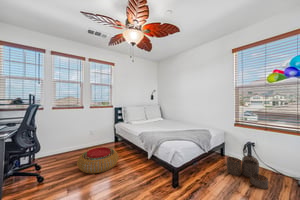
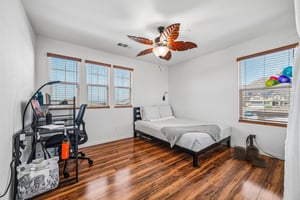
pouf: present [77,147,118,173] -> none [113,140,145,159]

